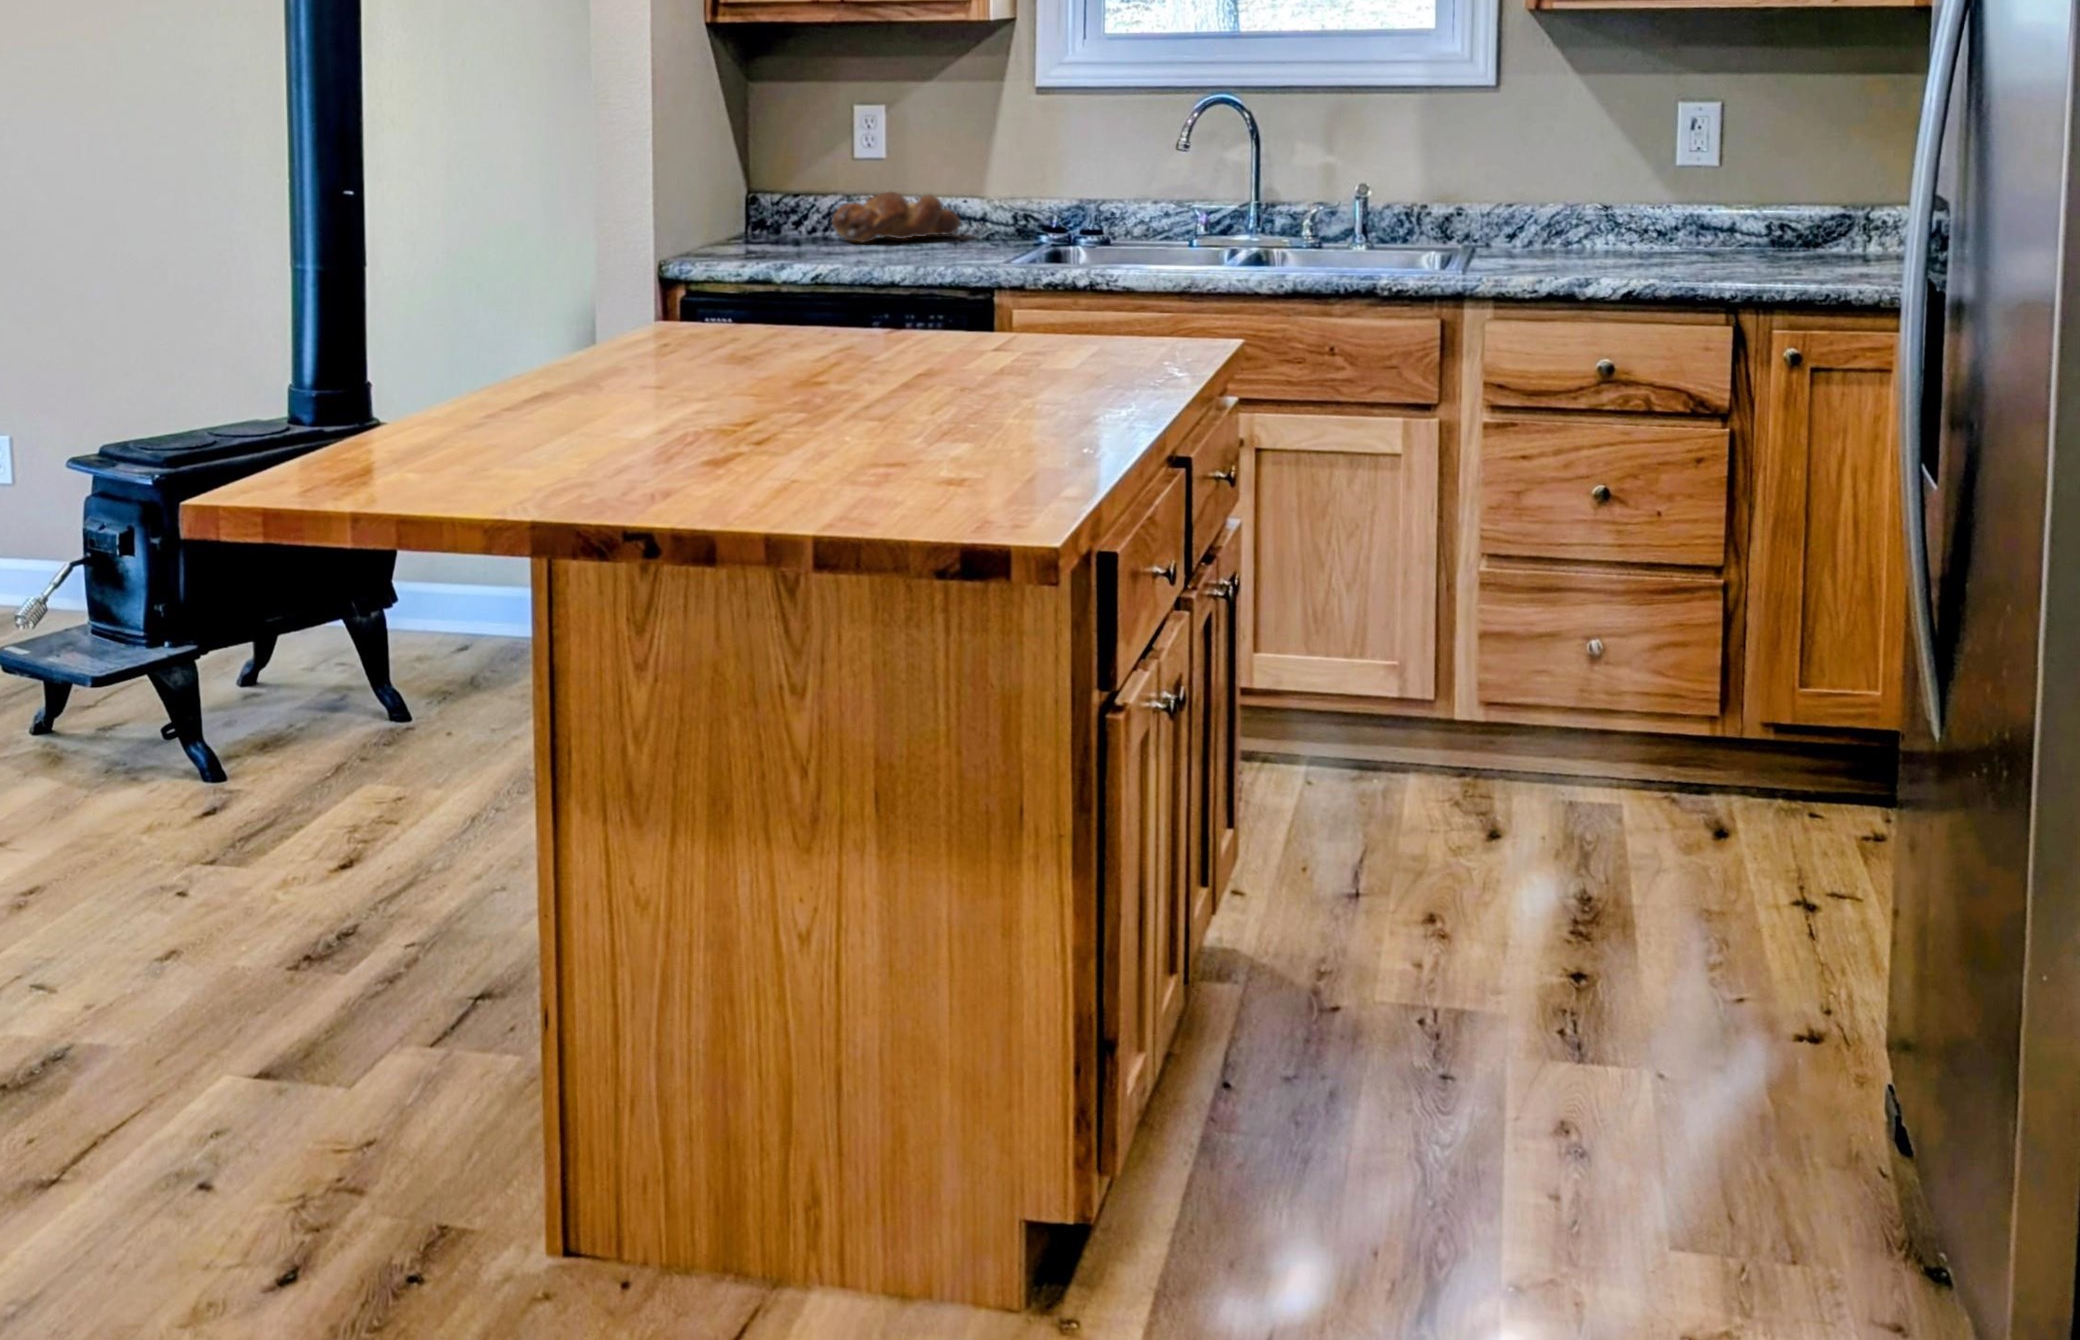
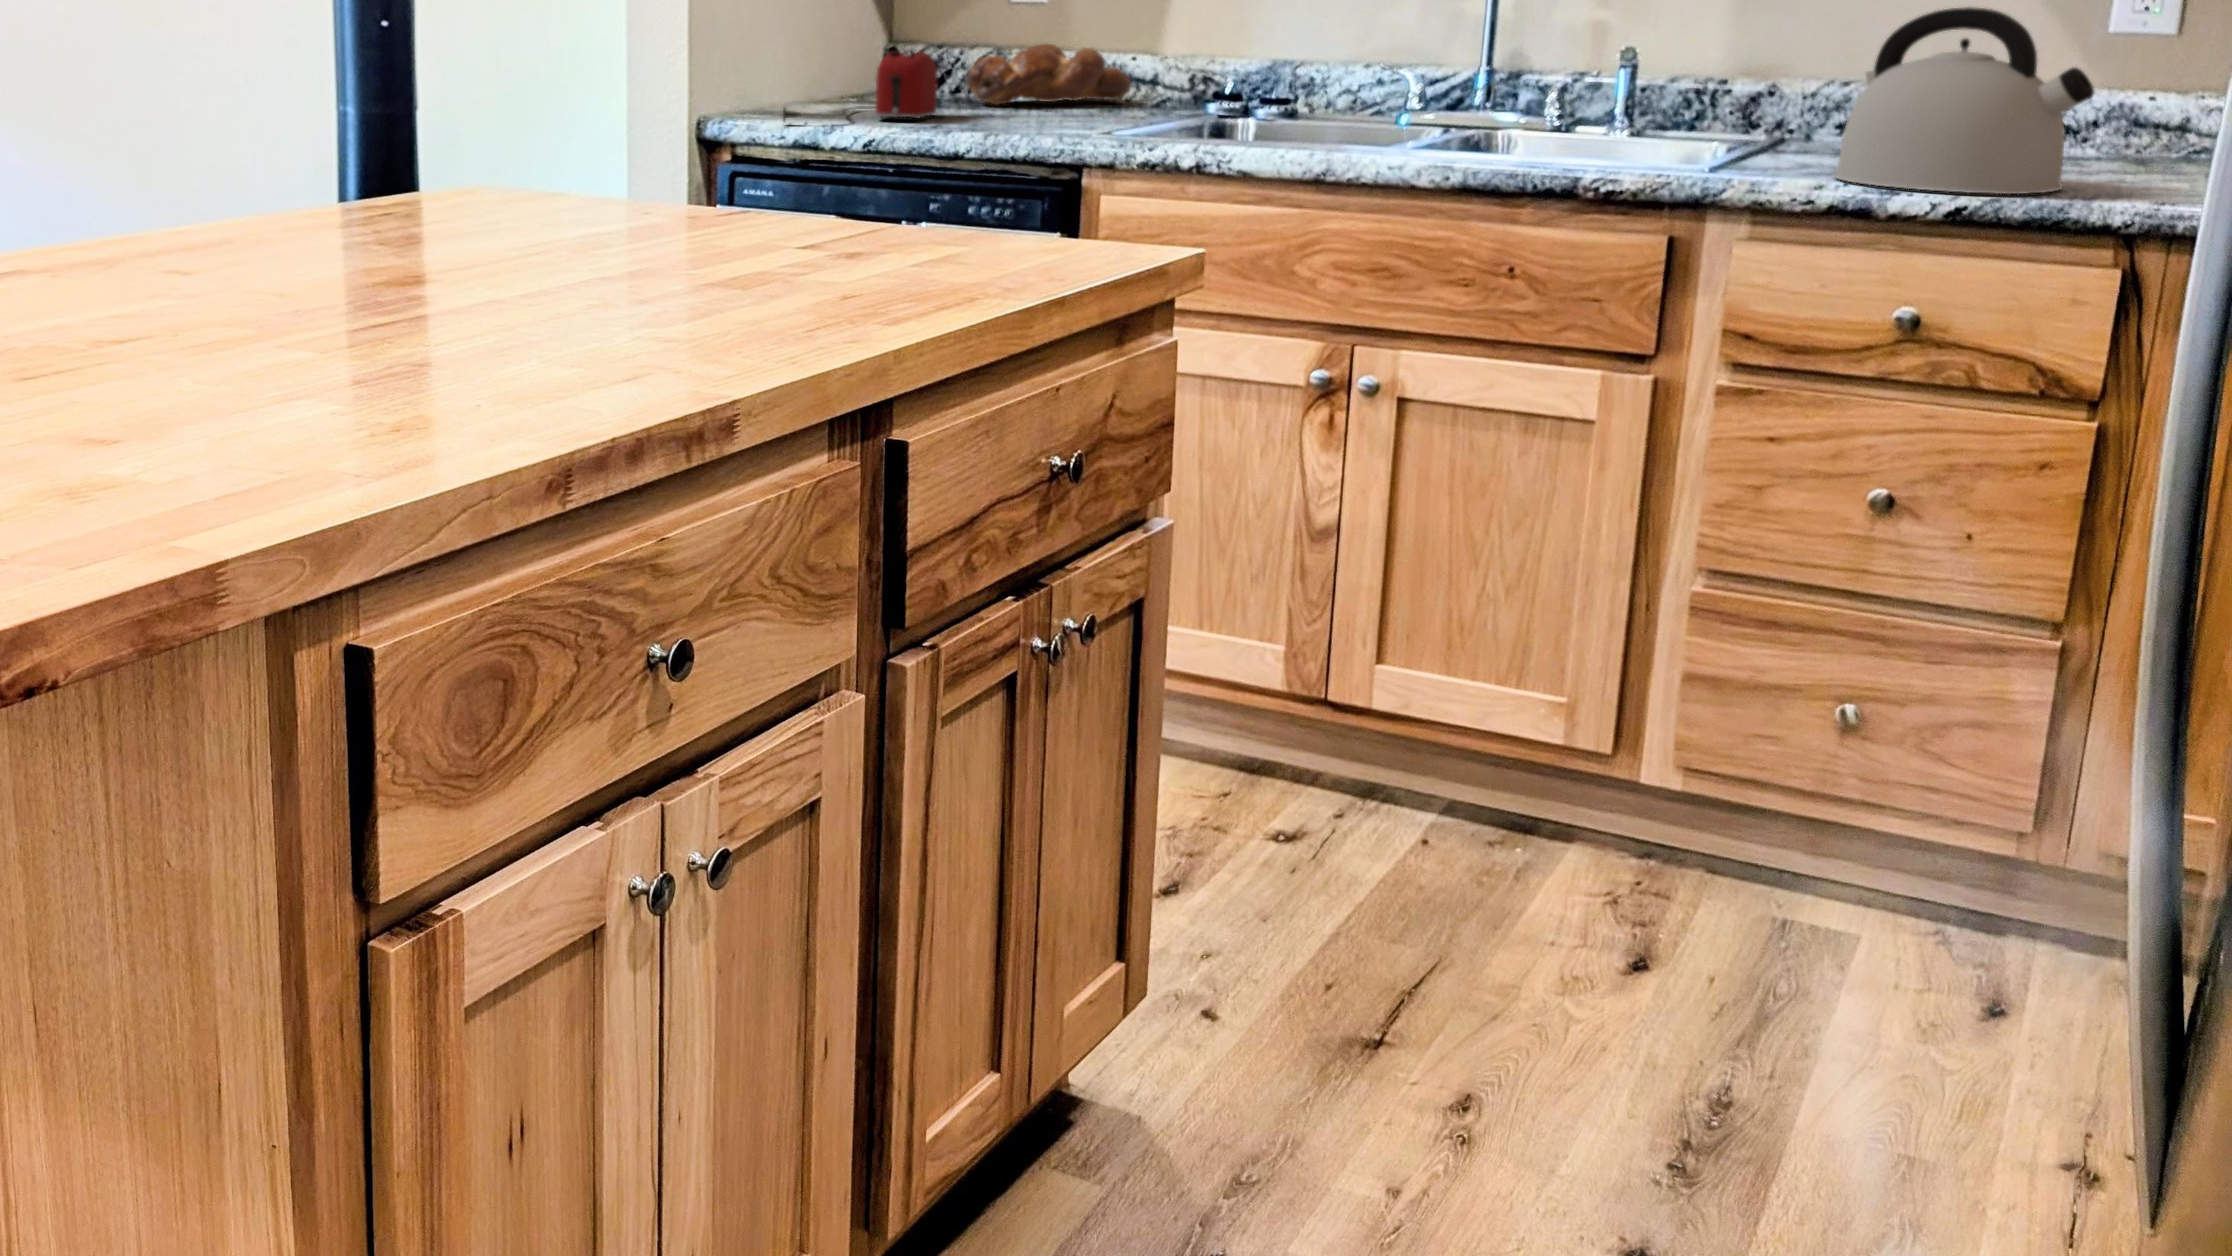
kettle: none [1536,156,1700,281] -> present [1834,7,2094,194]
toaster: none [731,204,838,265] -> present [777,51,938,122]

